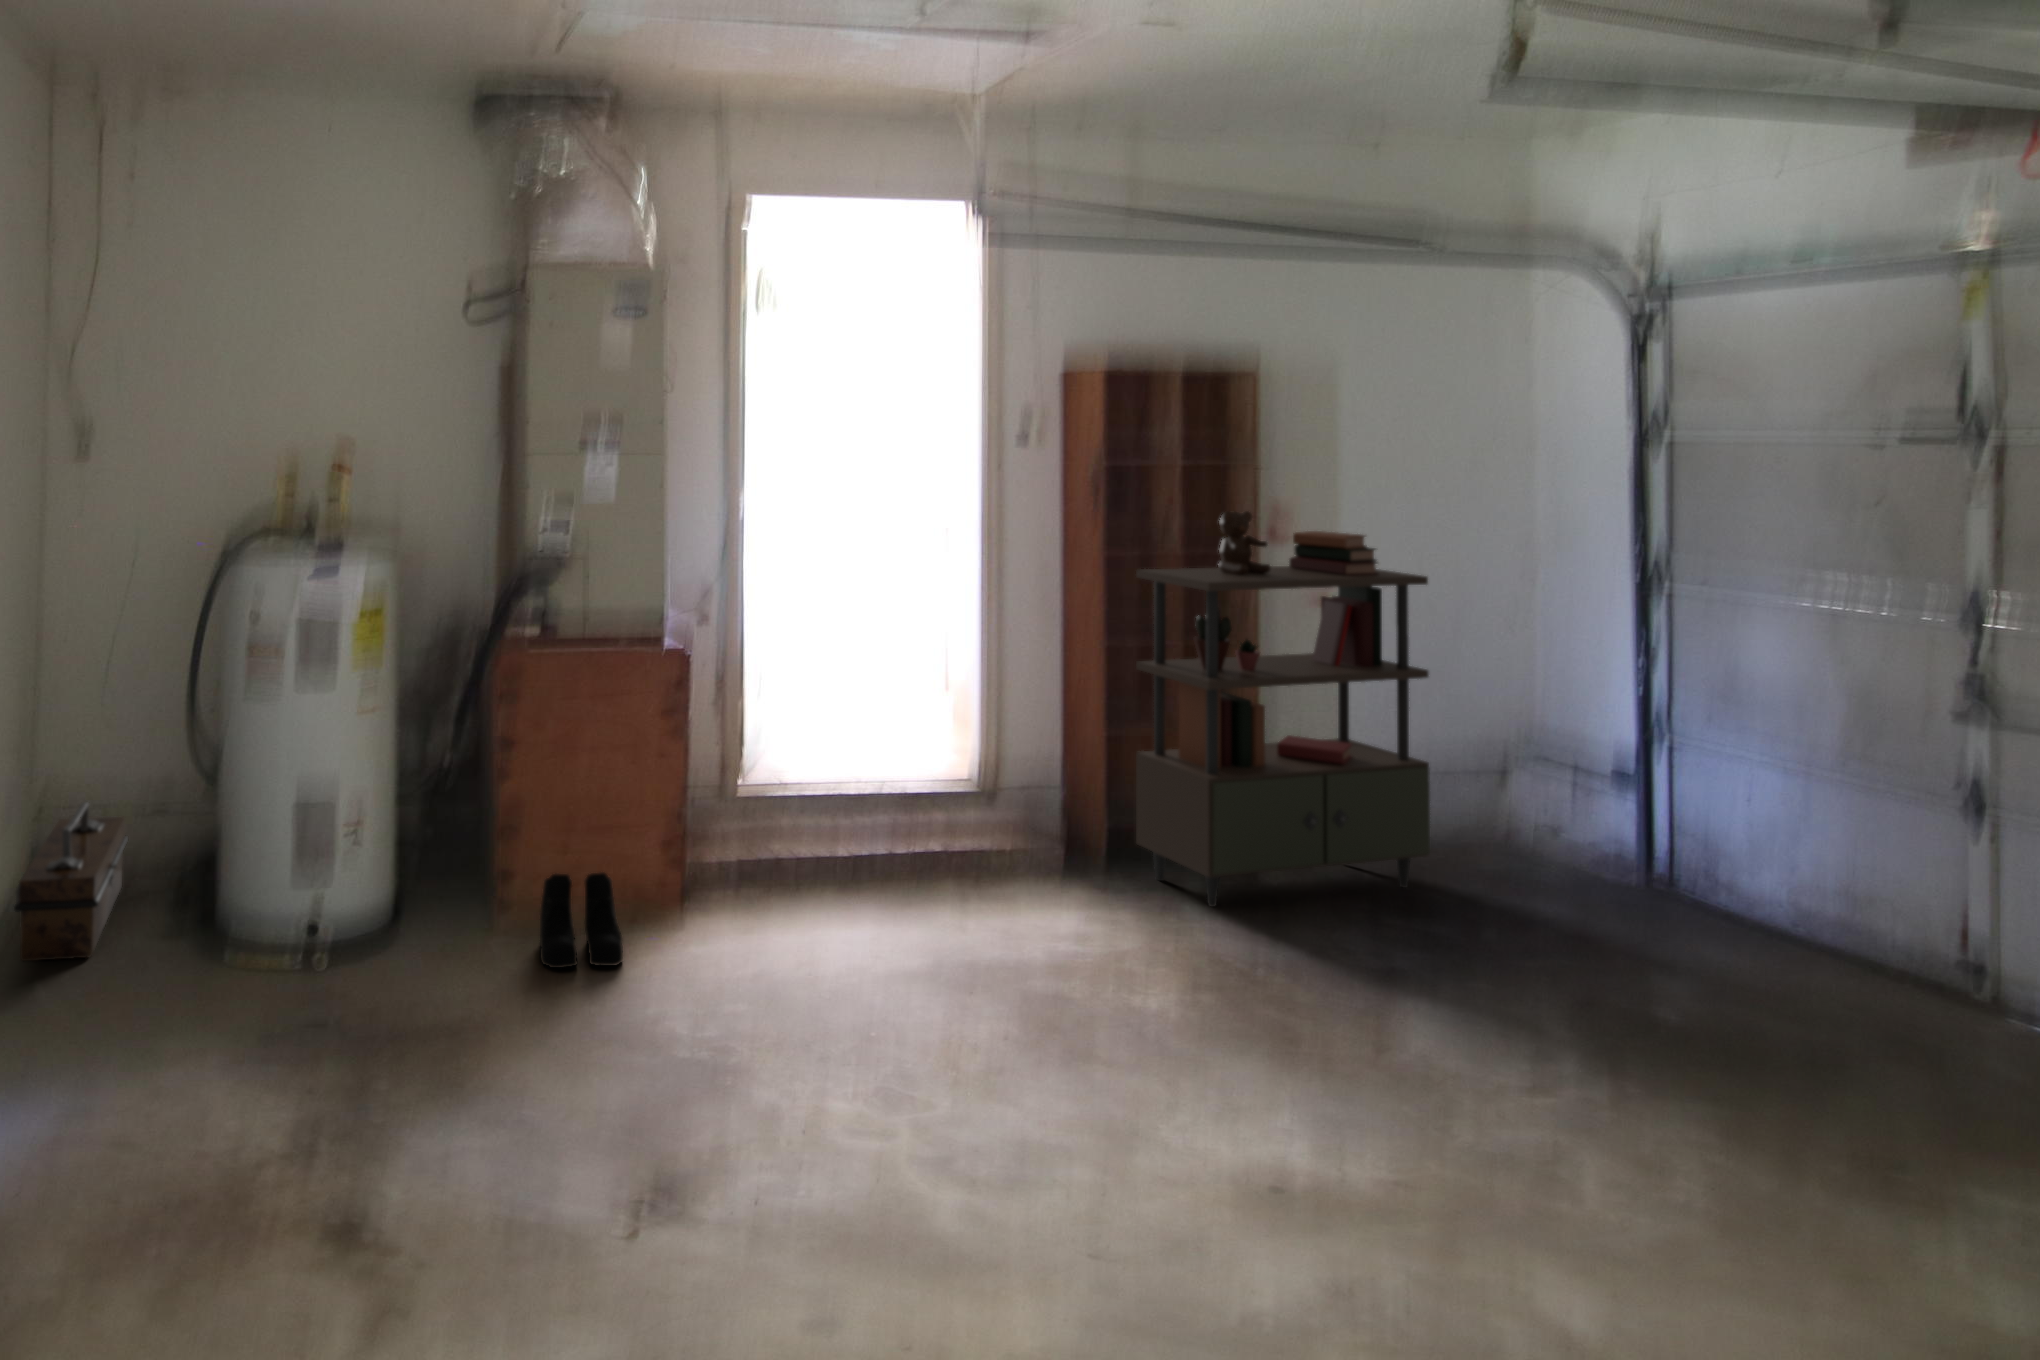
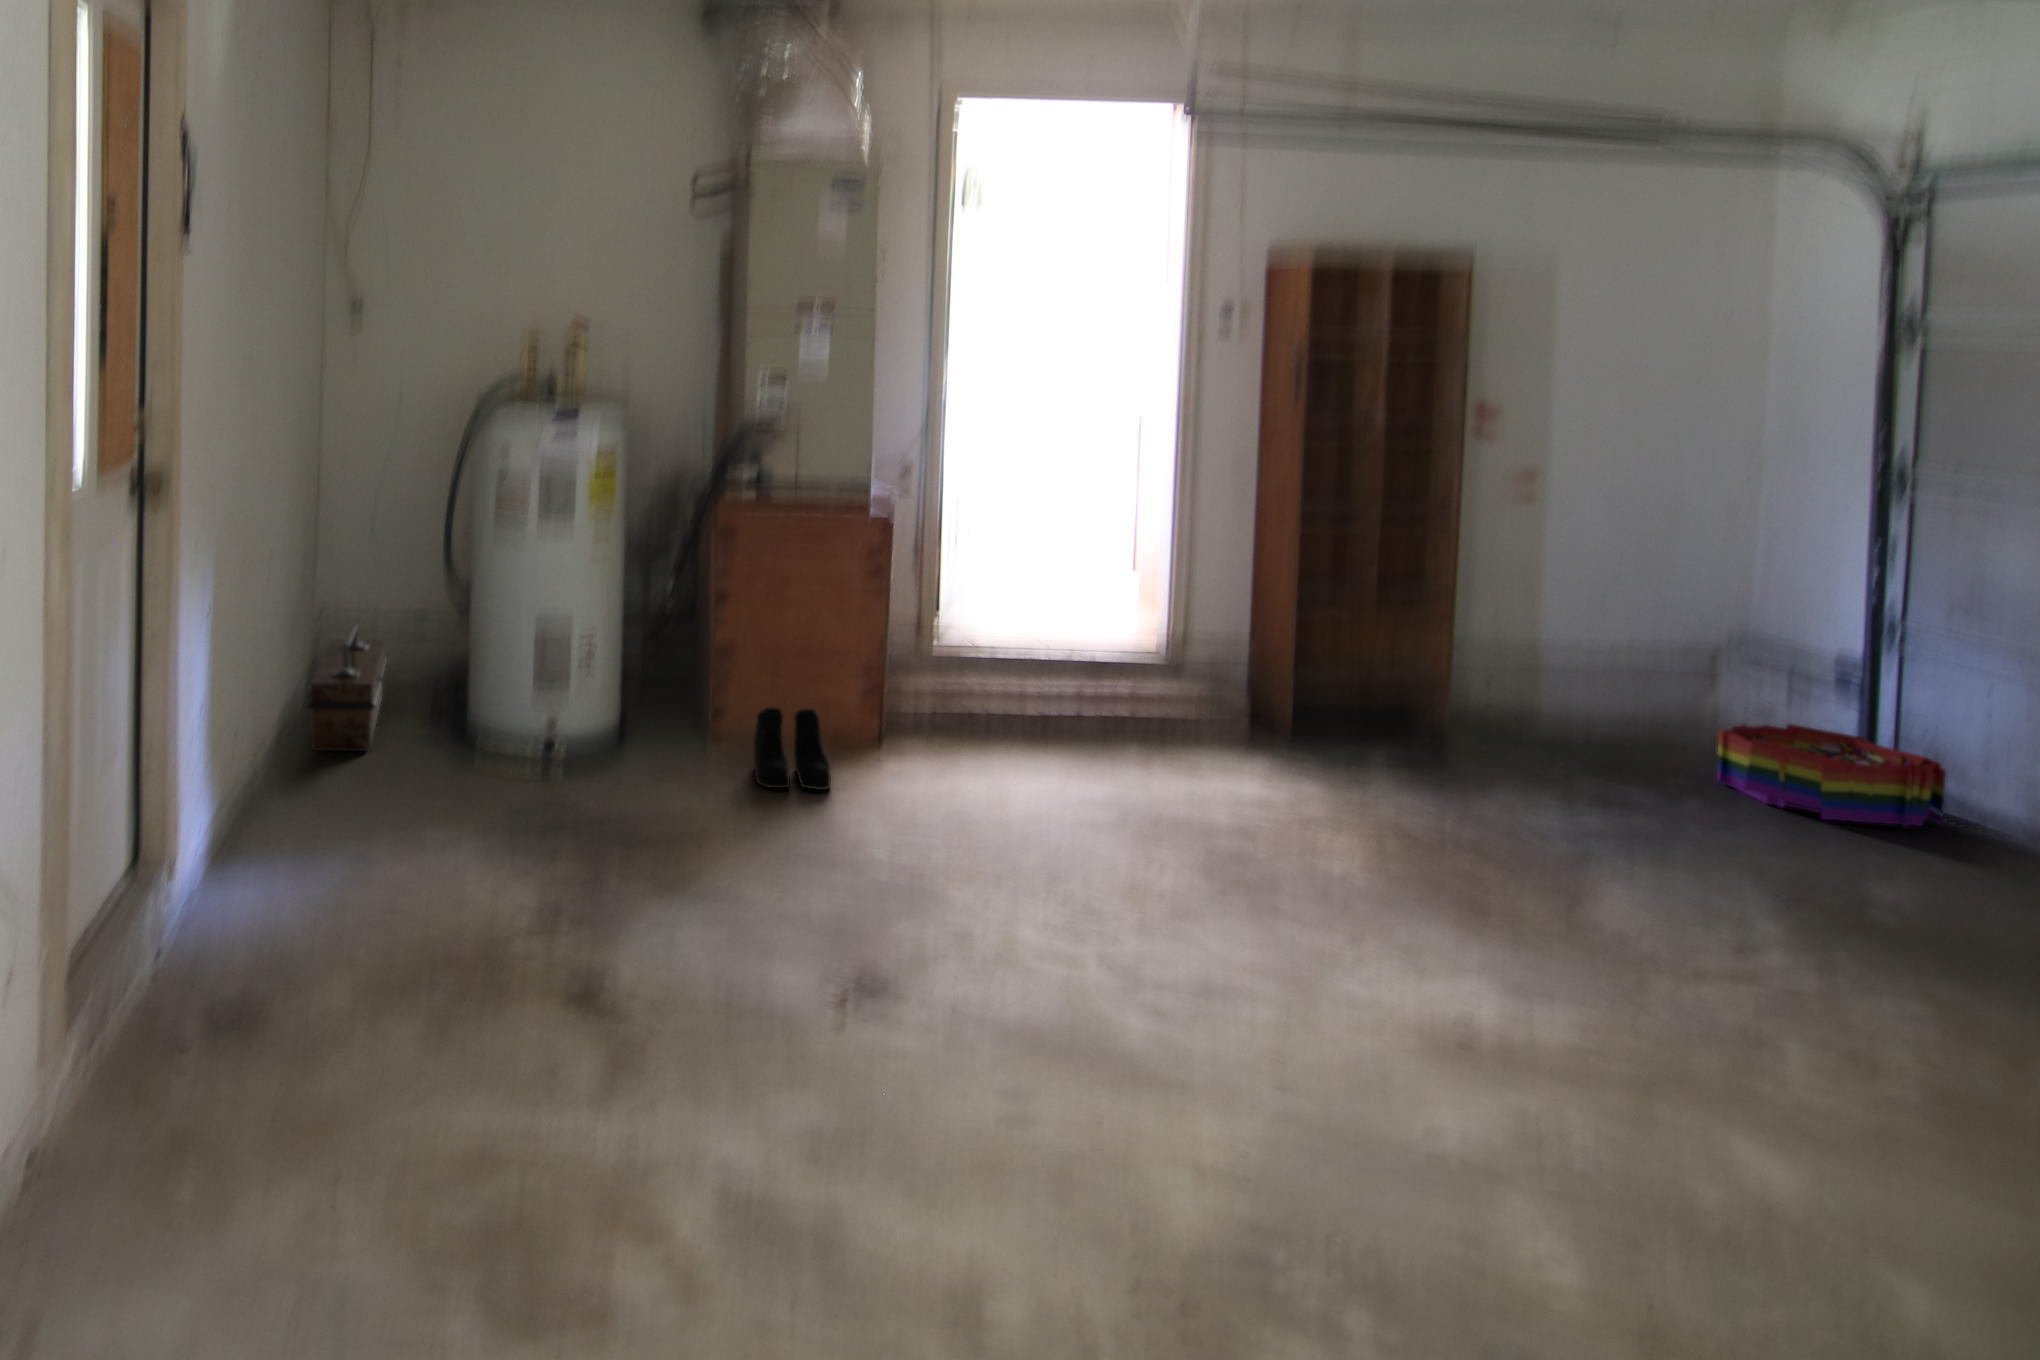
shelving unit: present [1136,511,1430,907] -> none [1319,406,1646,783]
storage bin: none [1510,817,1712,920] -> present [1717,724,1946,826]

